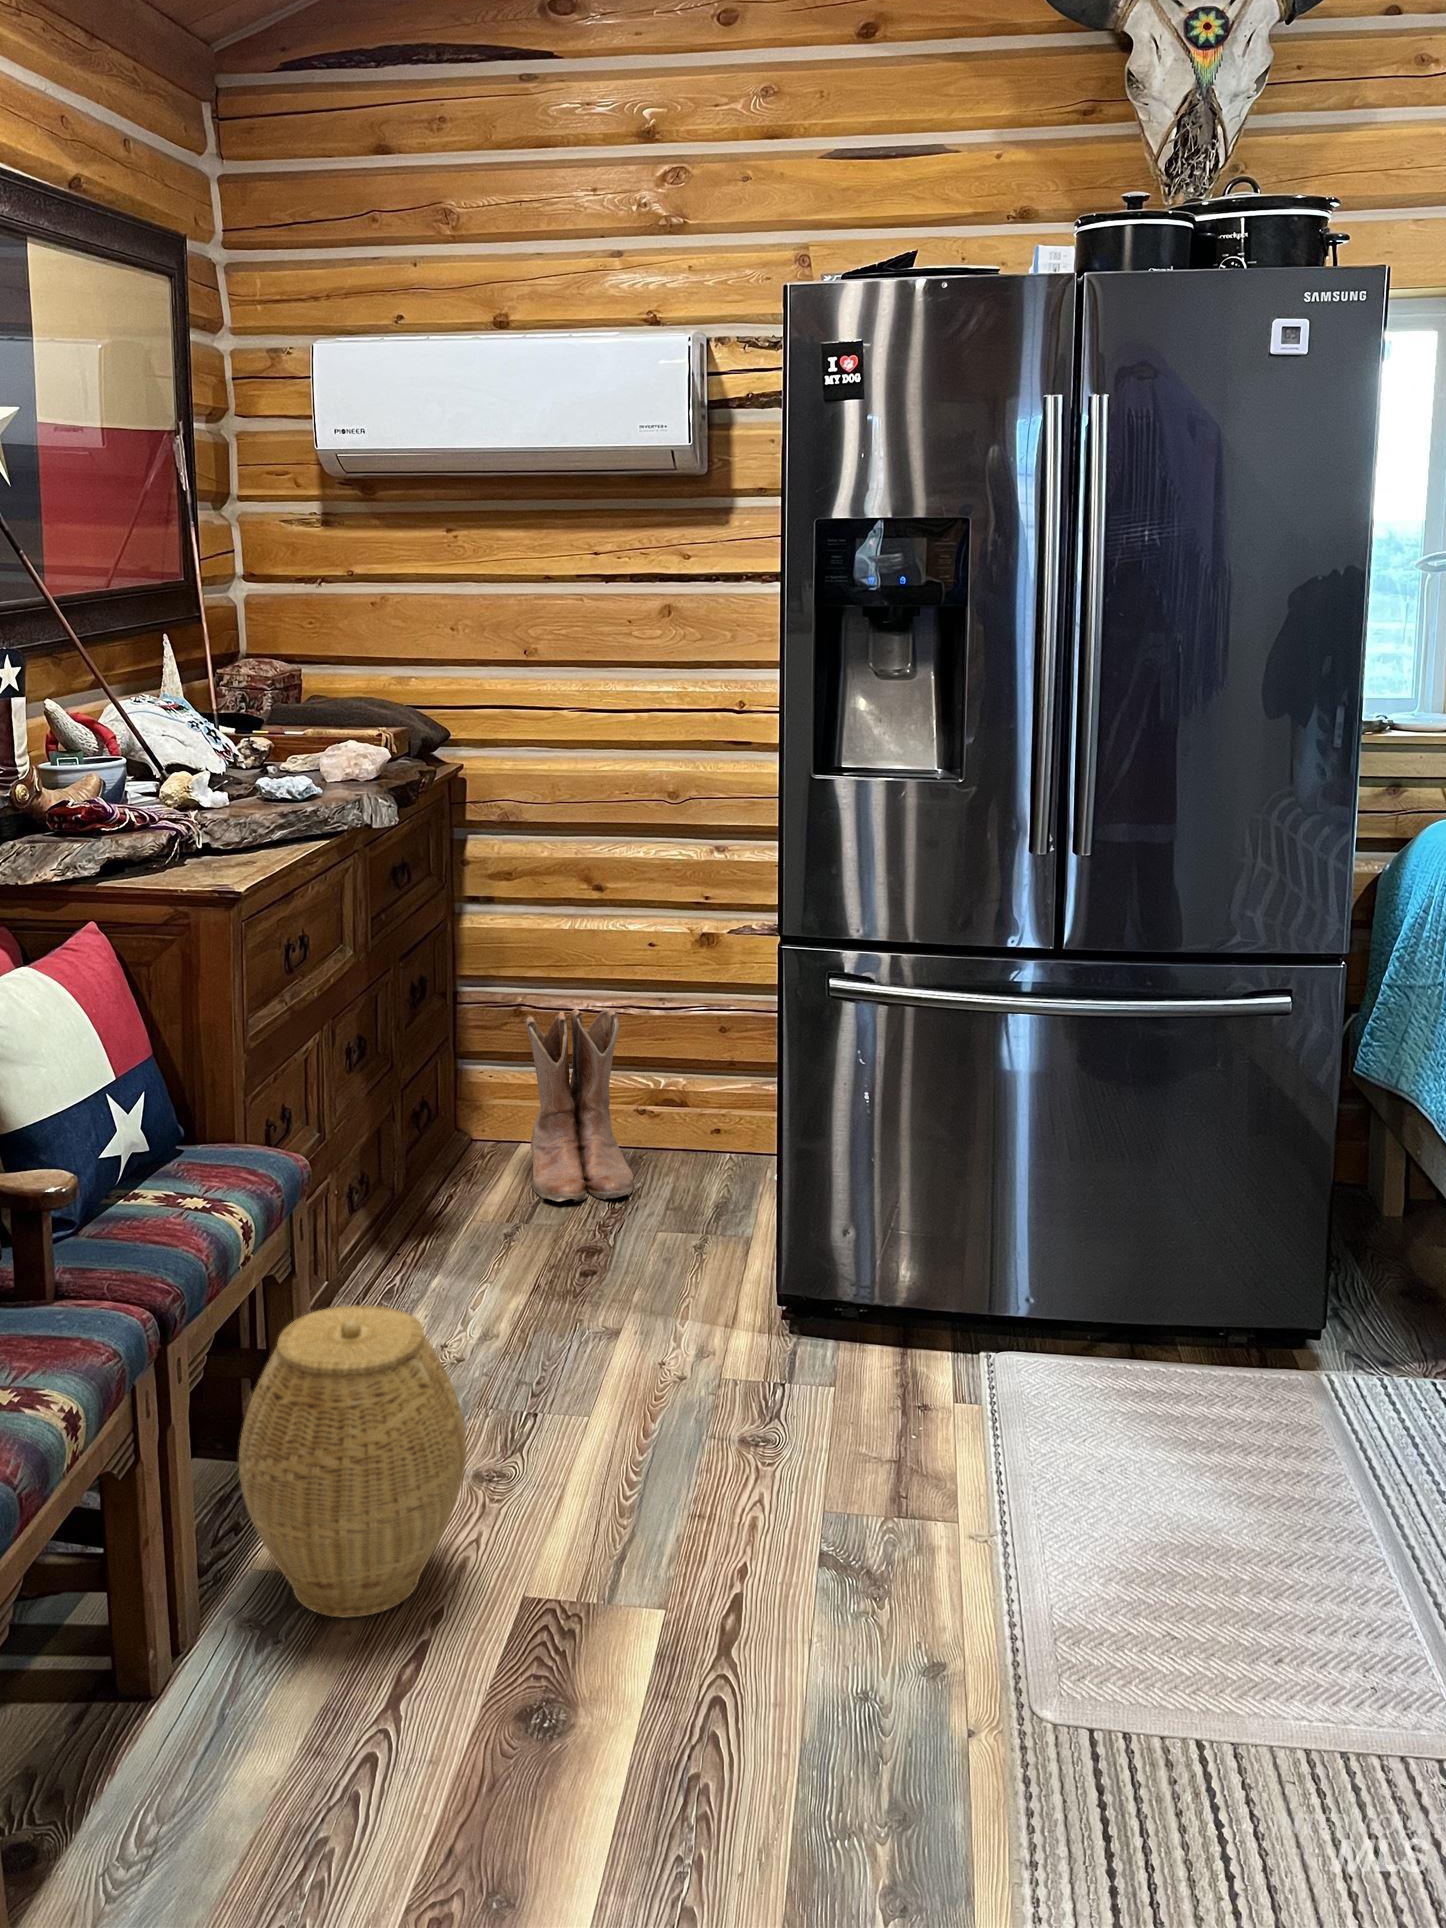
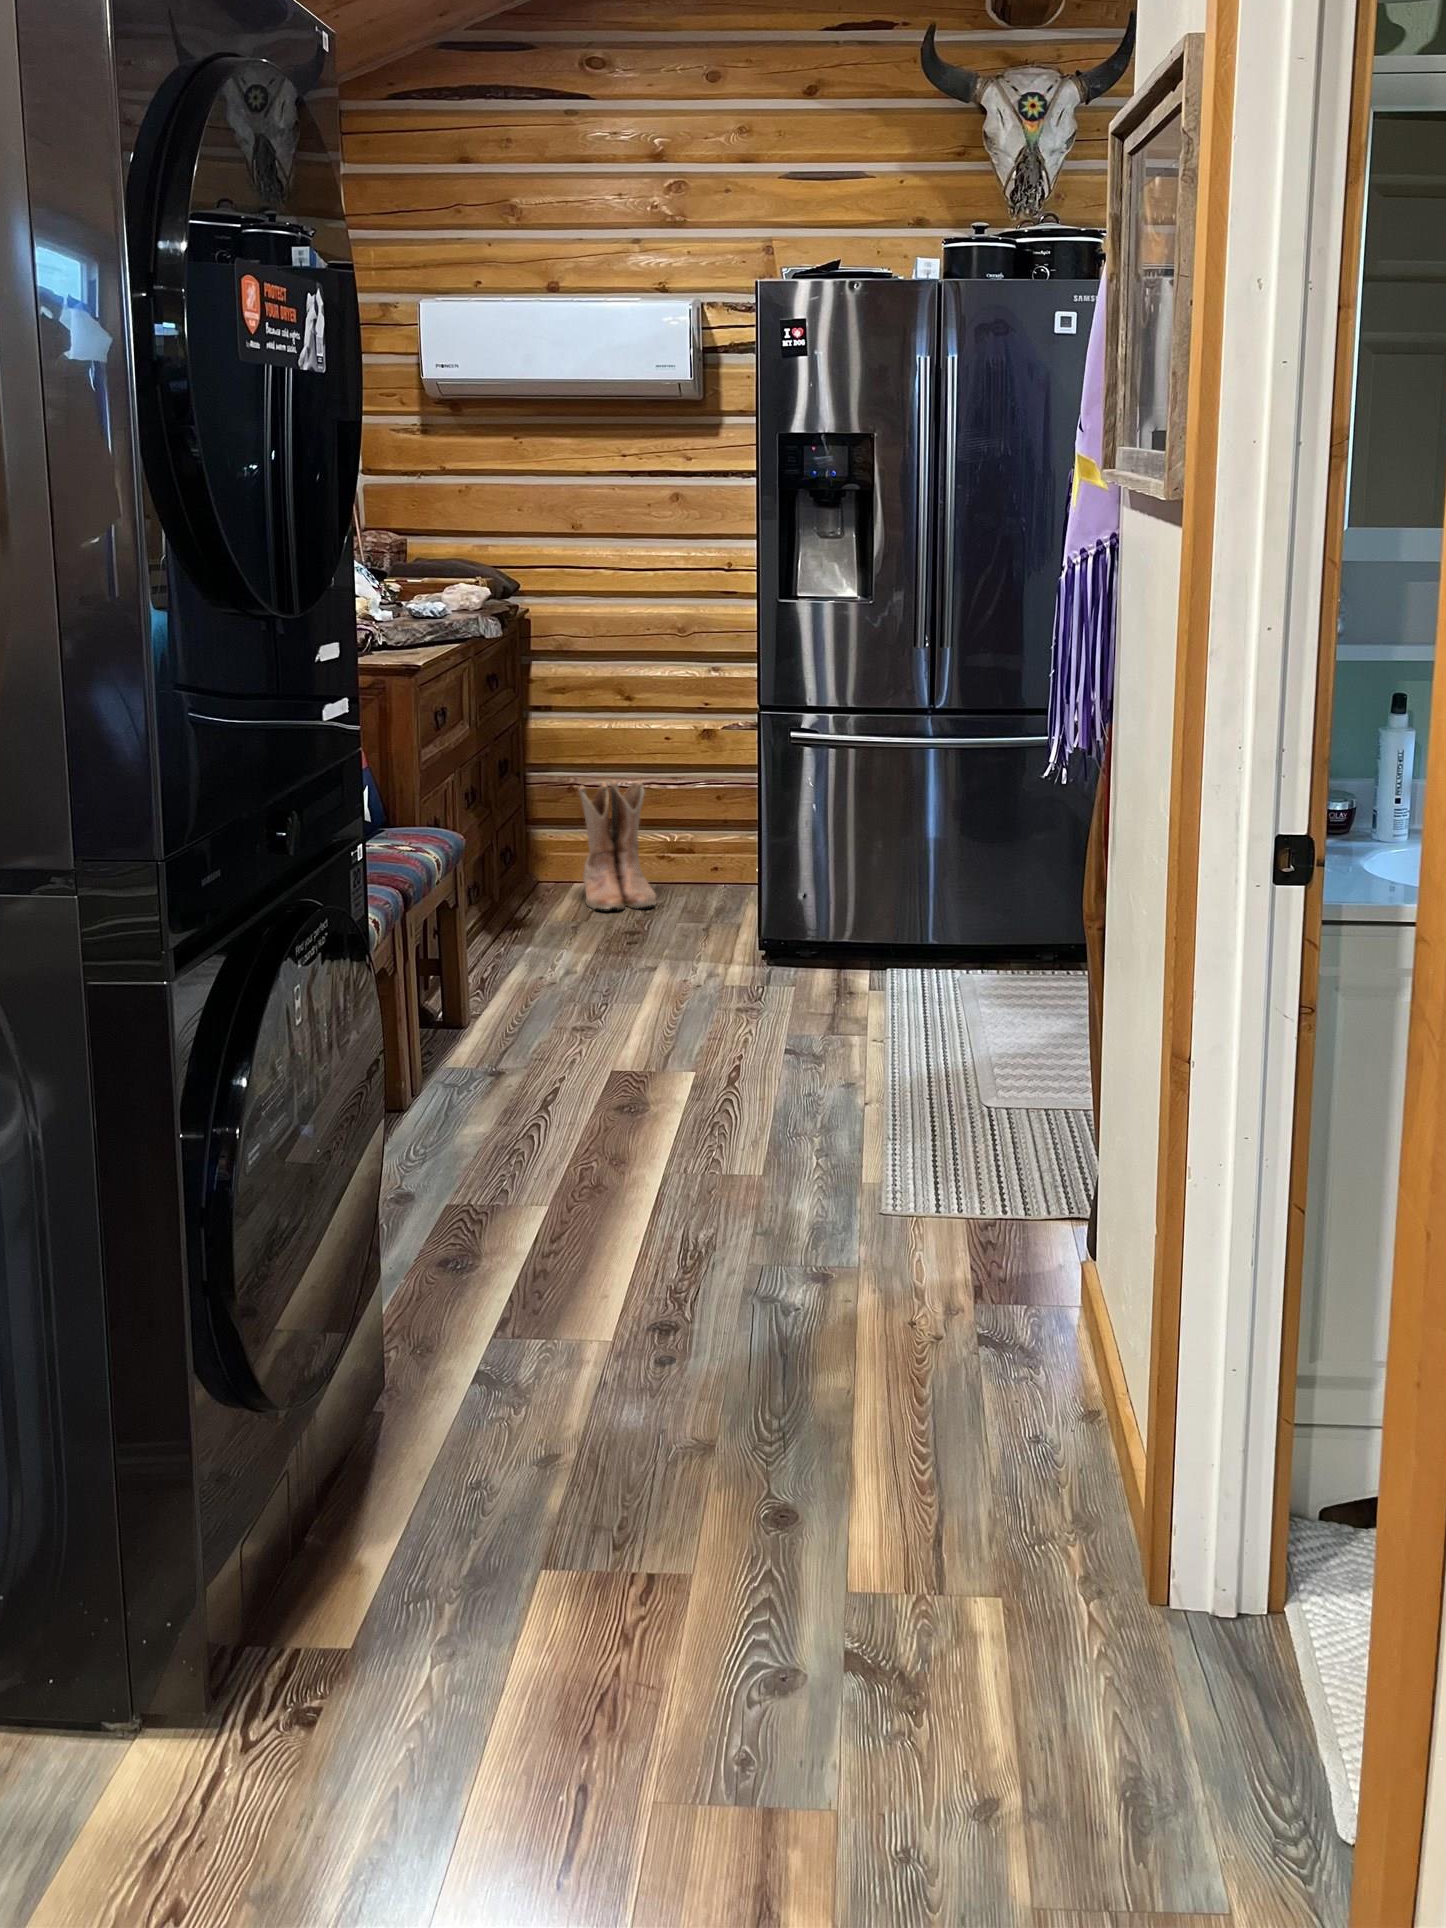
woven basket: present [239,1306,467,1617] -> none [442,907,577,1079]

